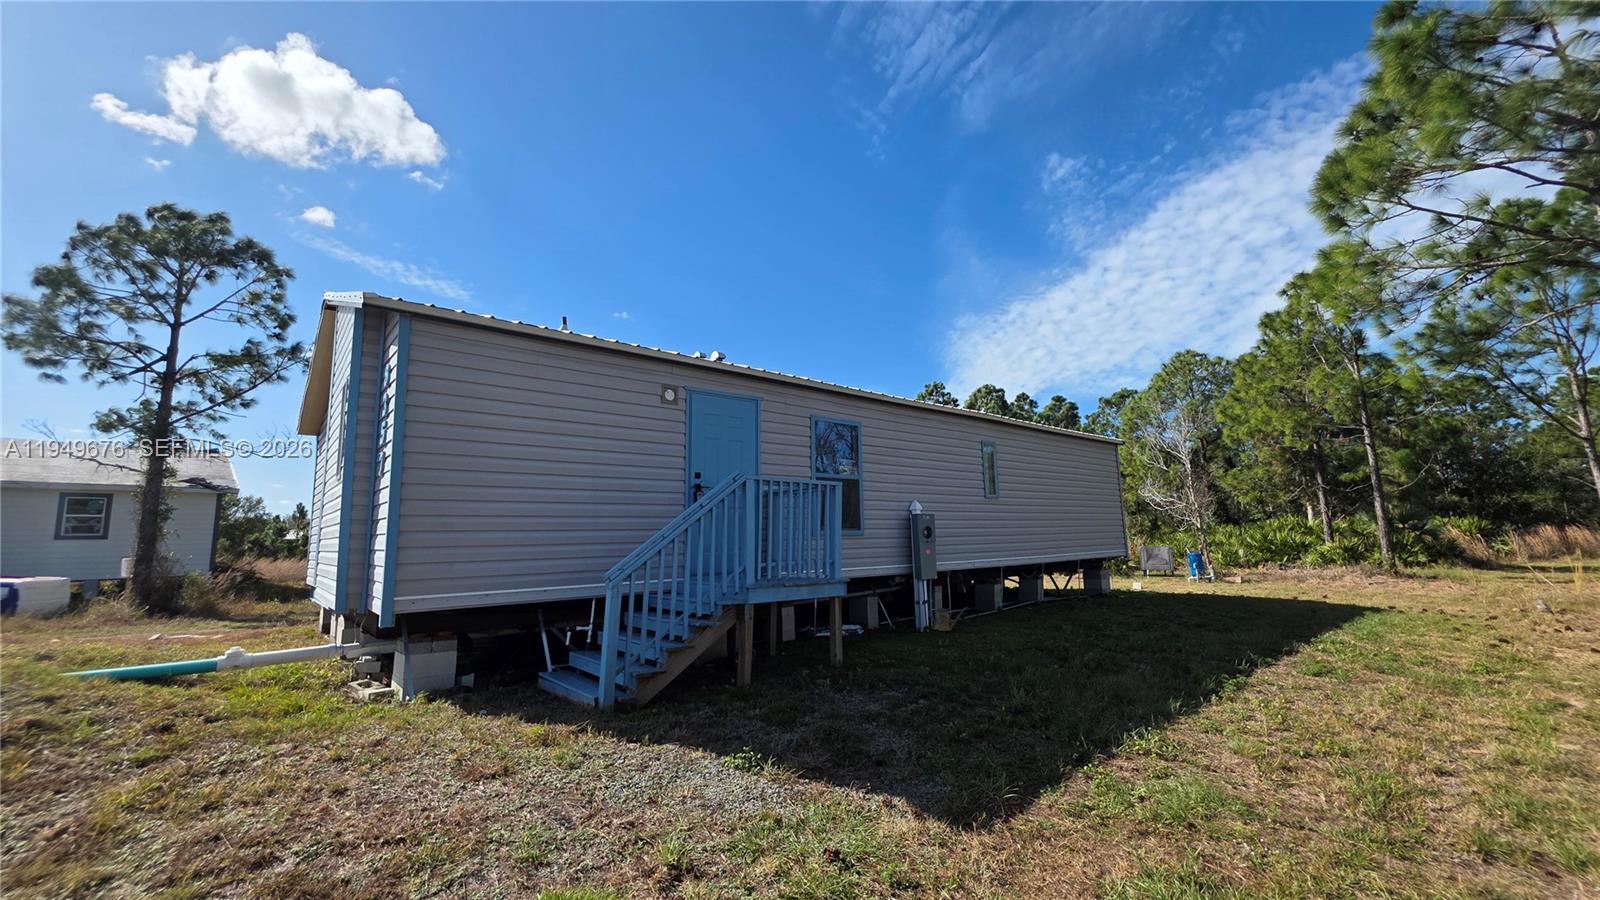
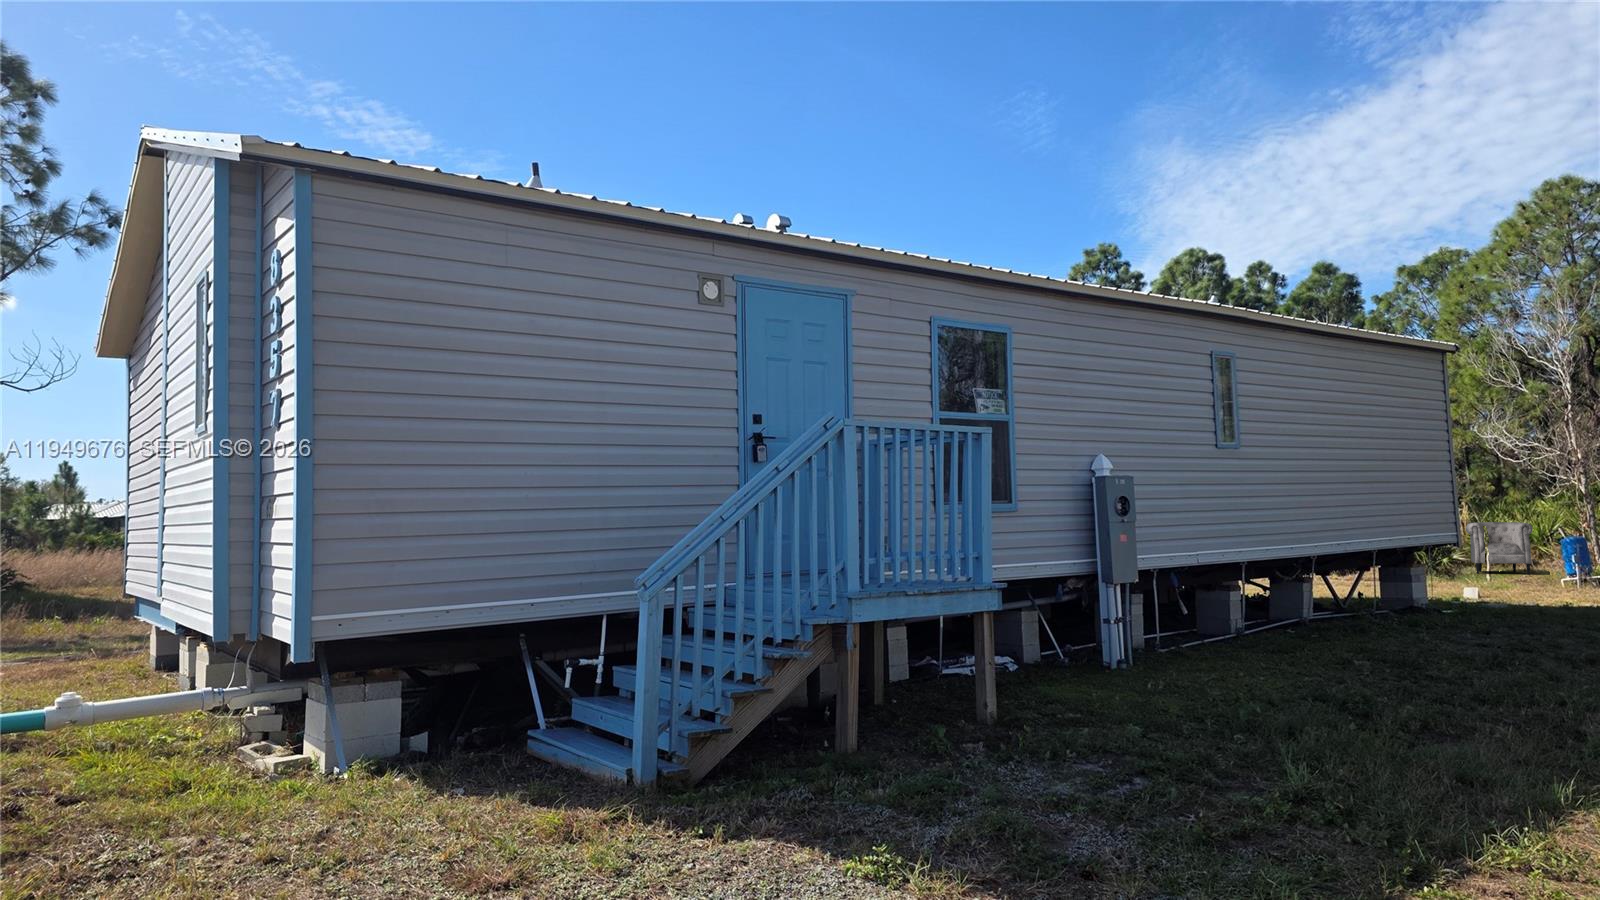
watering can: present [929,607,967,631] -> none [1126,627,1193,666]

